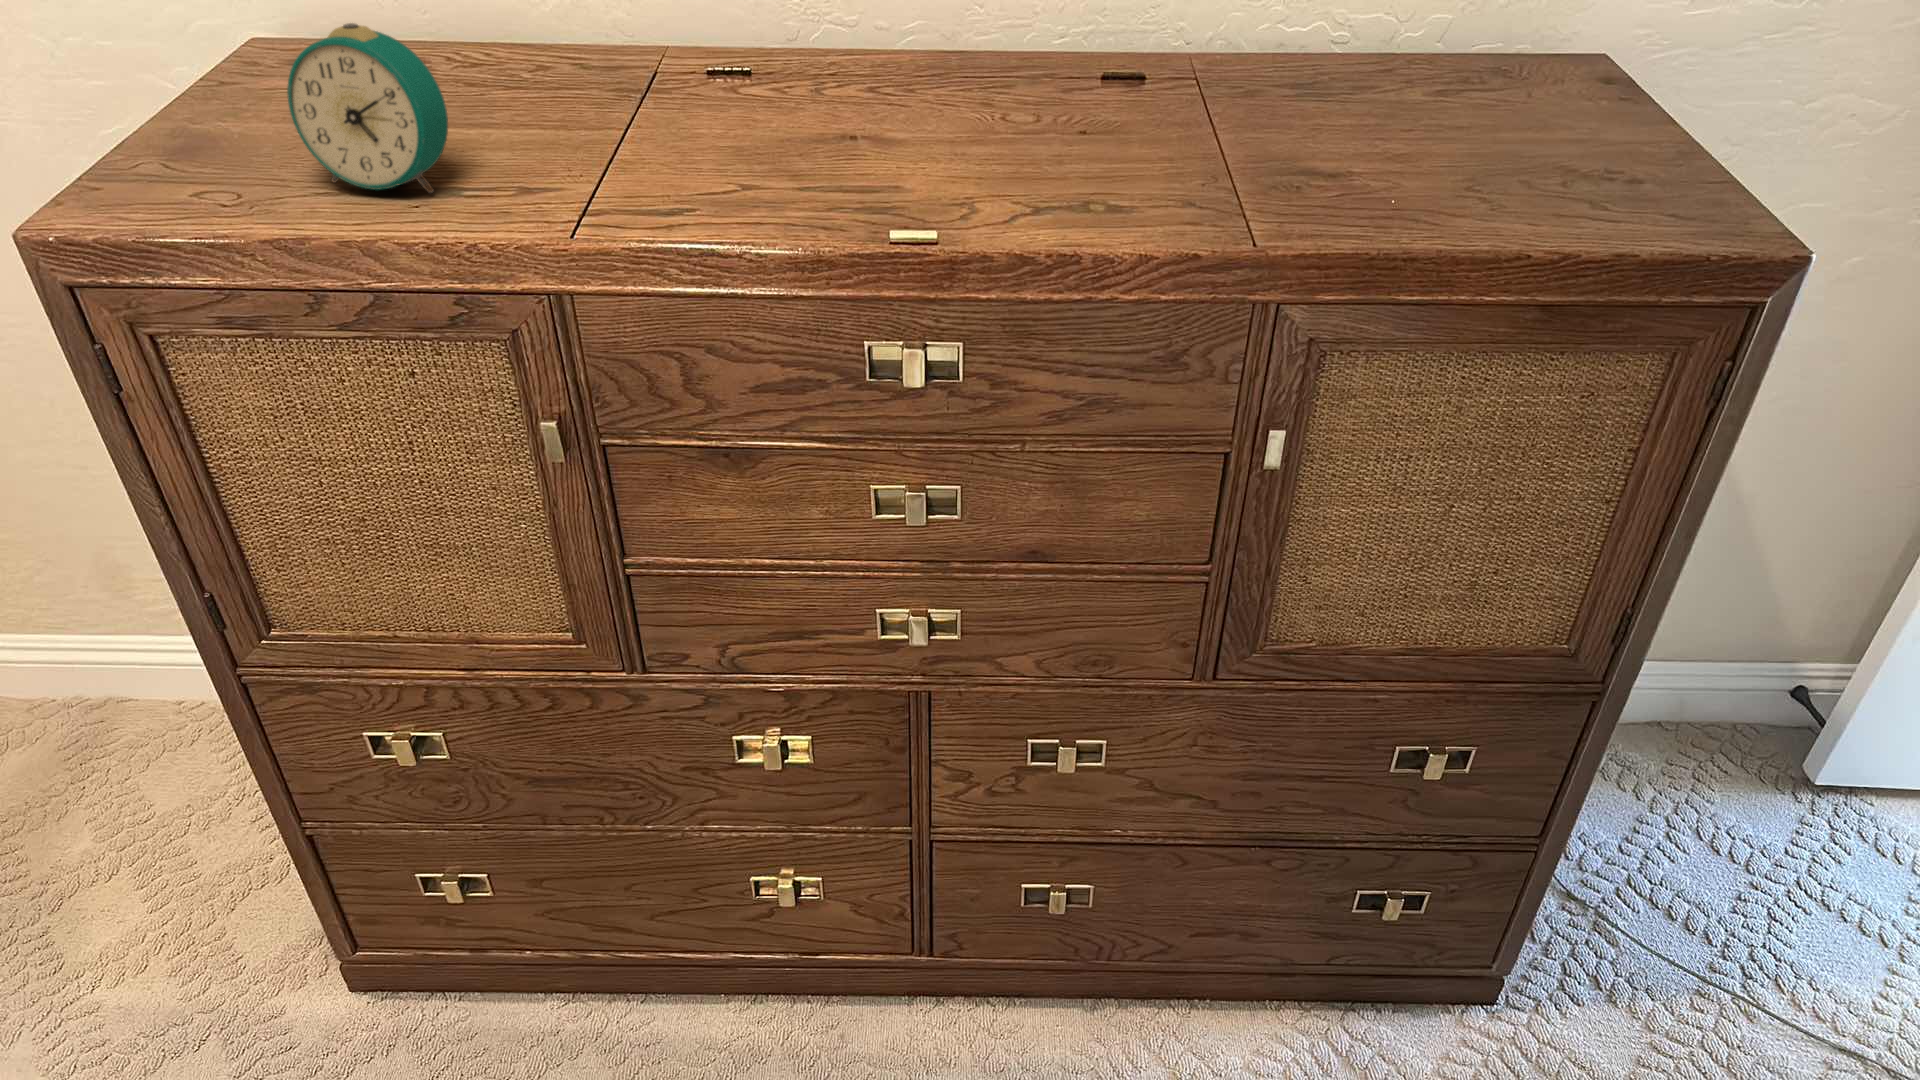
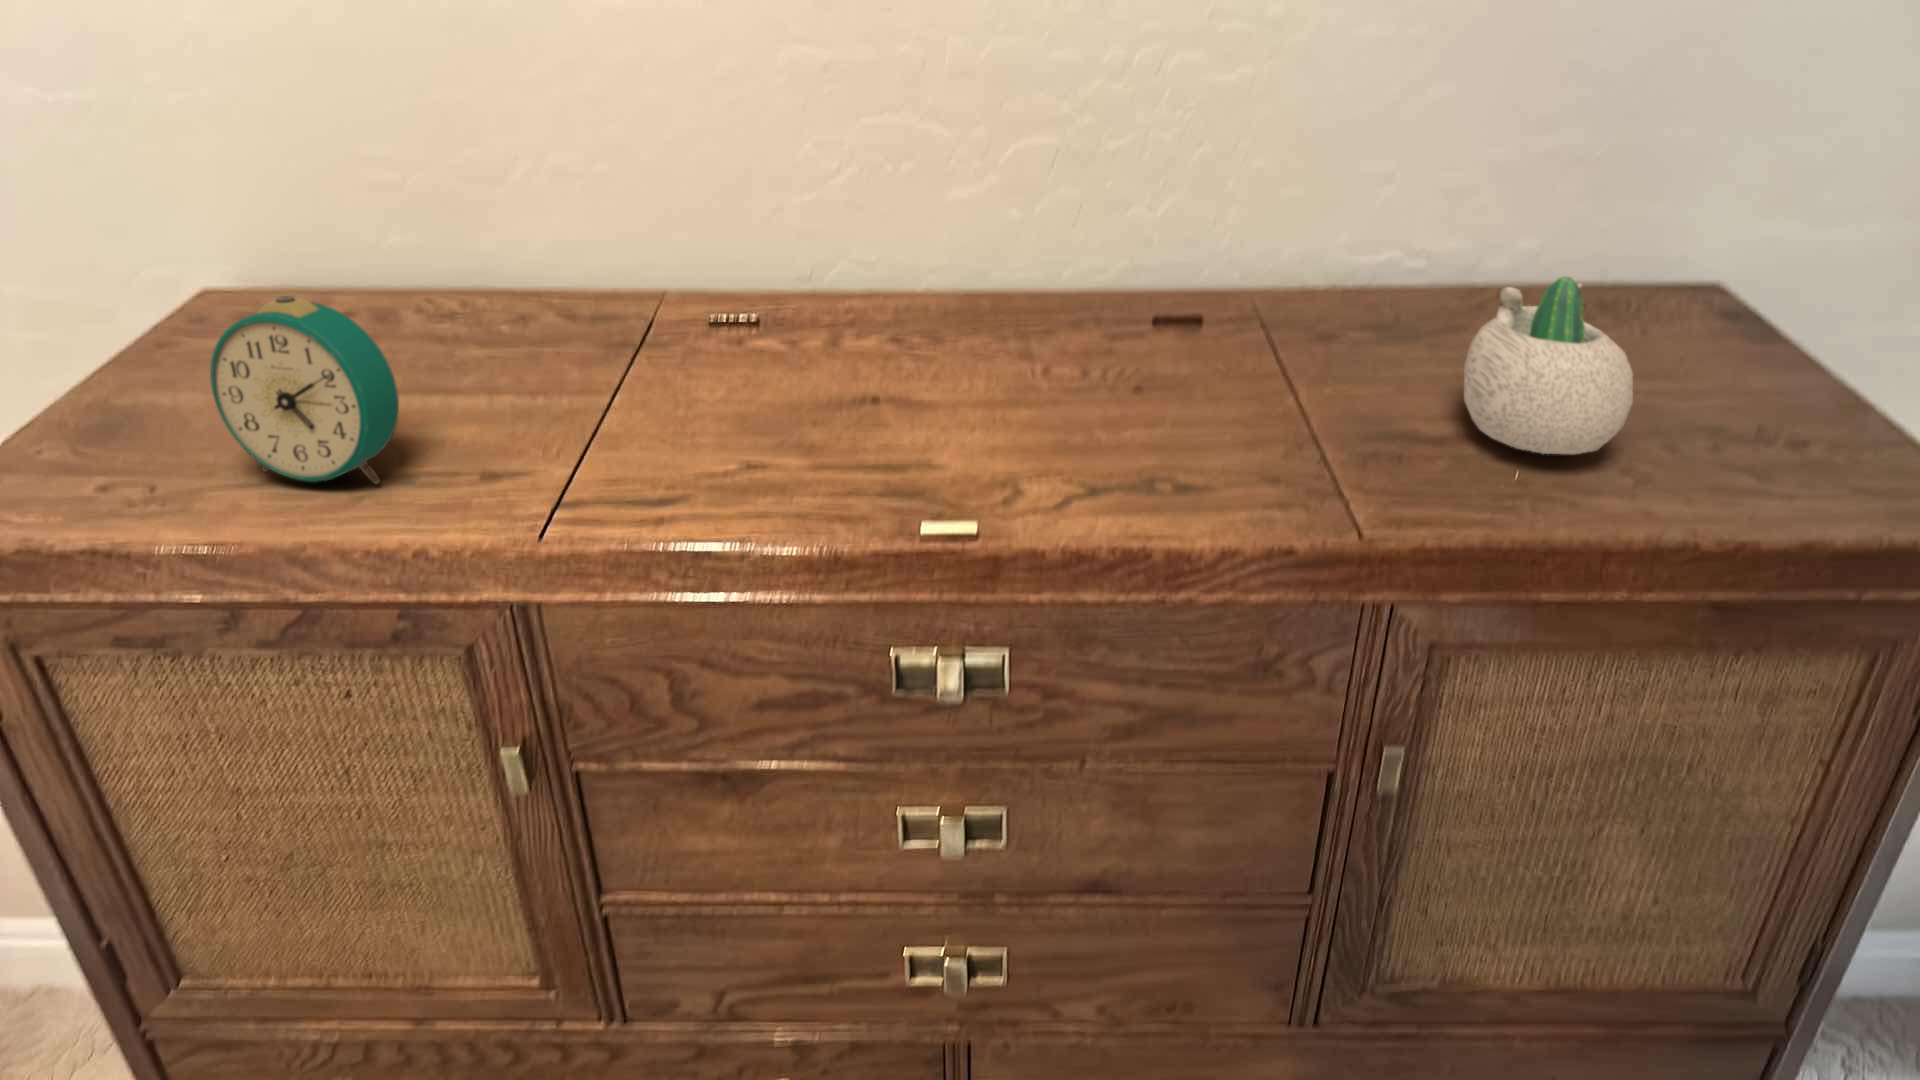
succulent planter: none [1356,29,1494,186] -> present [1464,276,1633,454]

